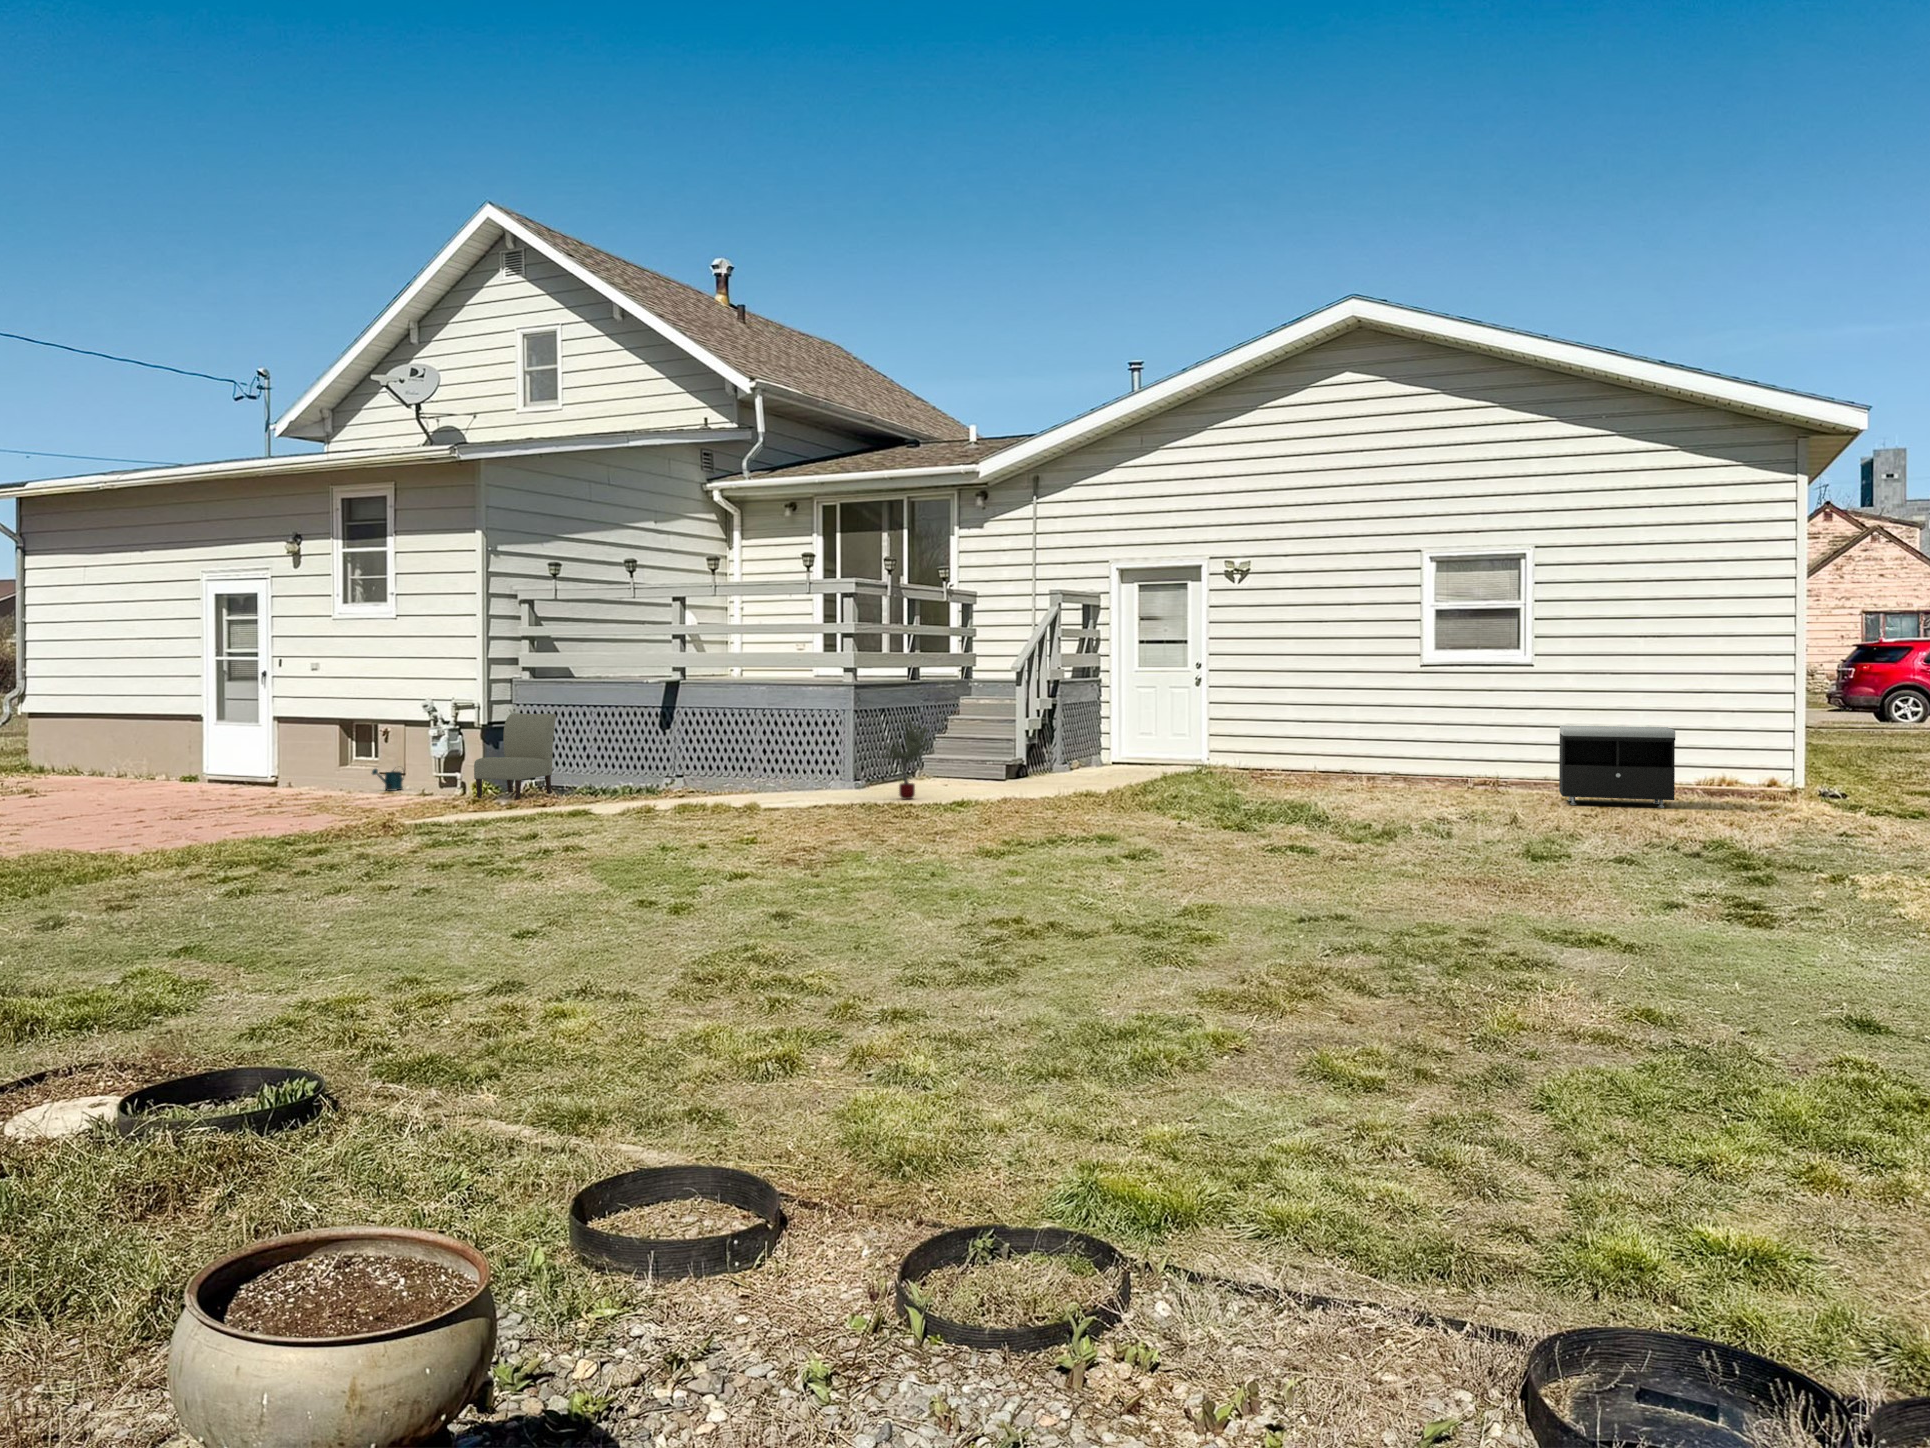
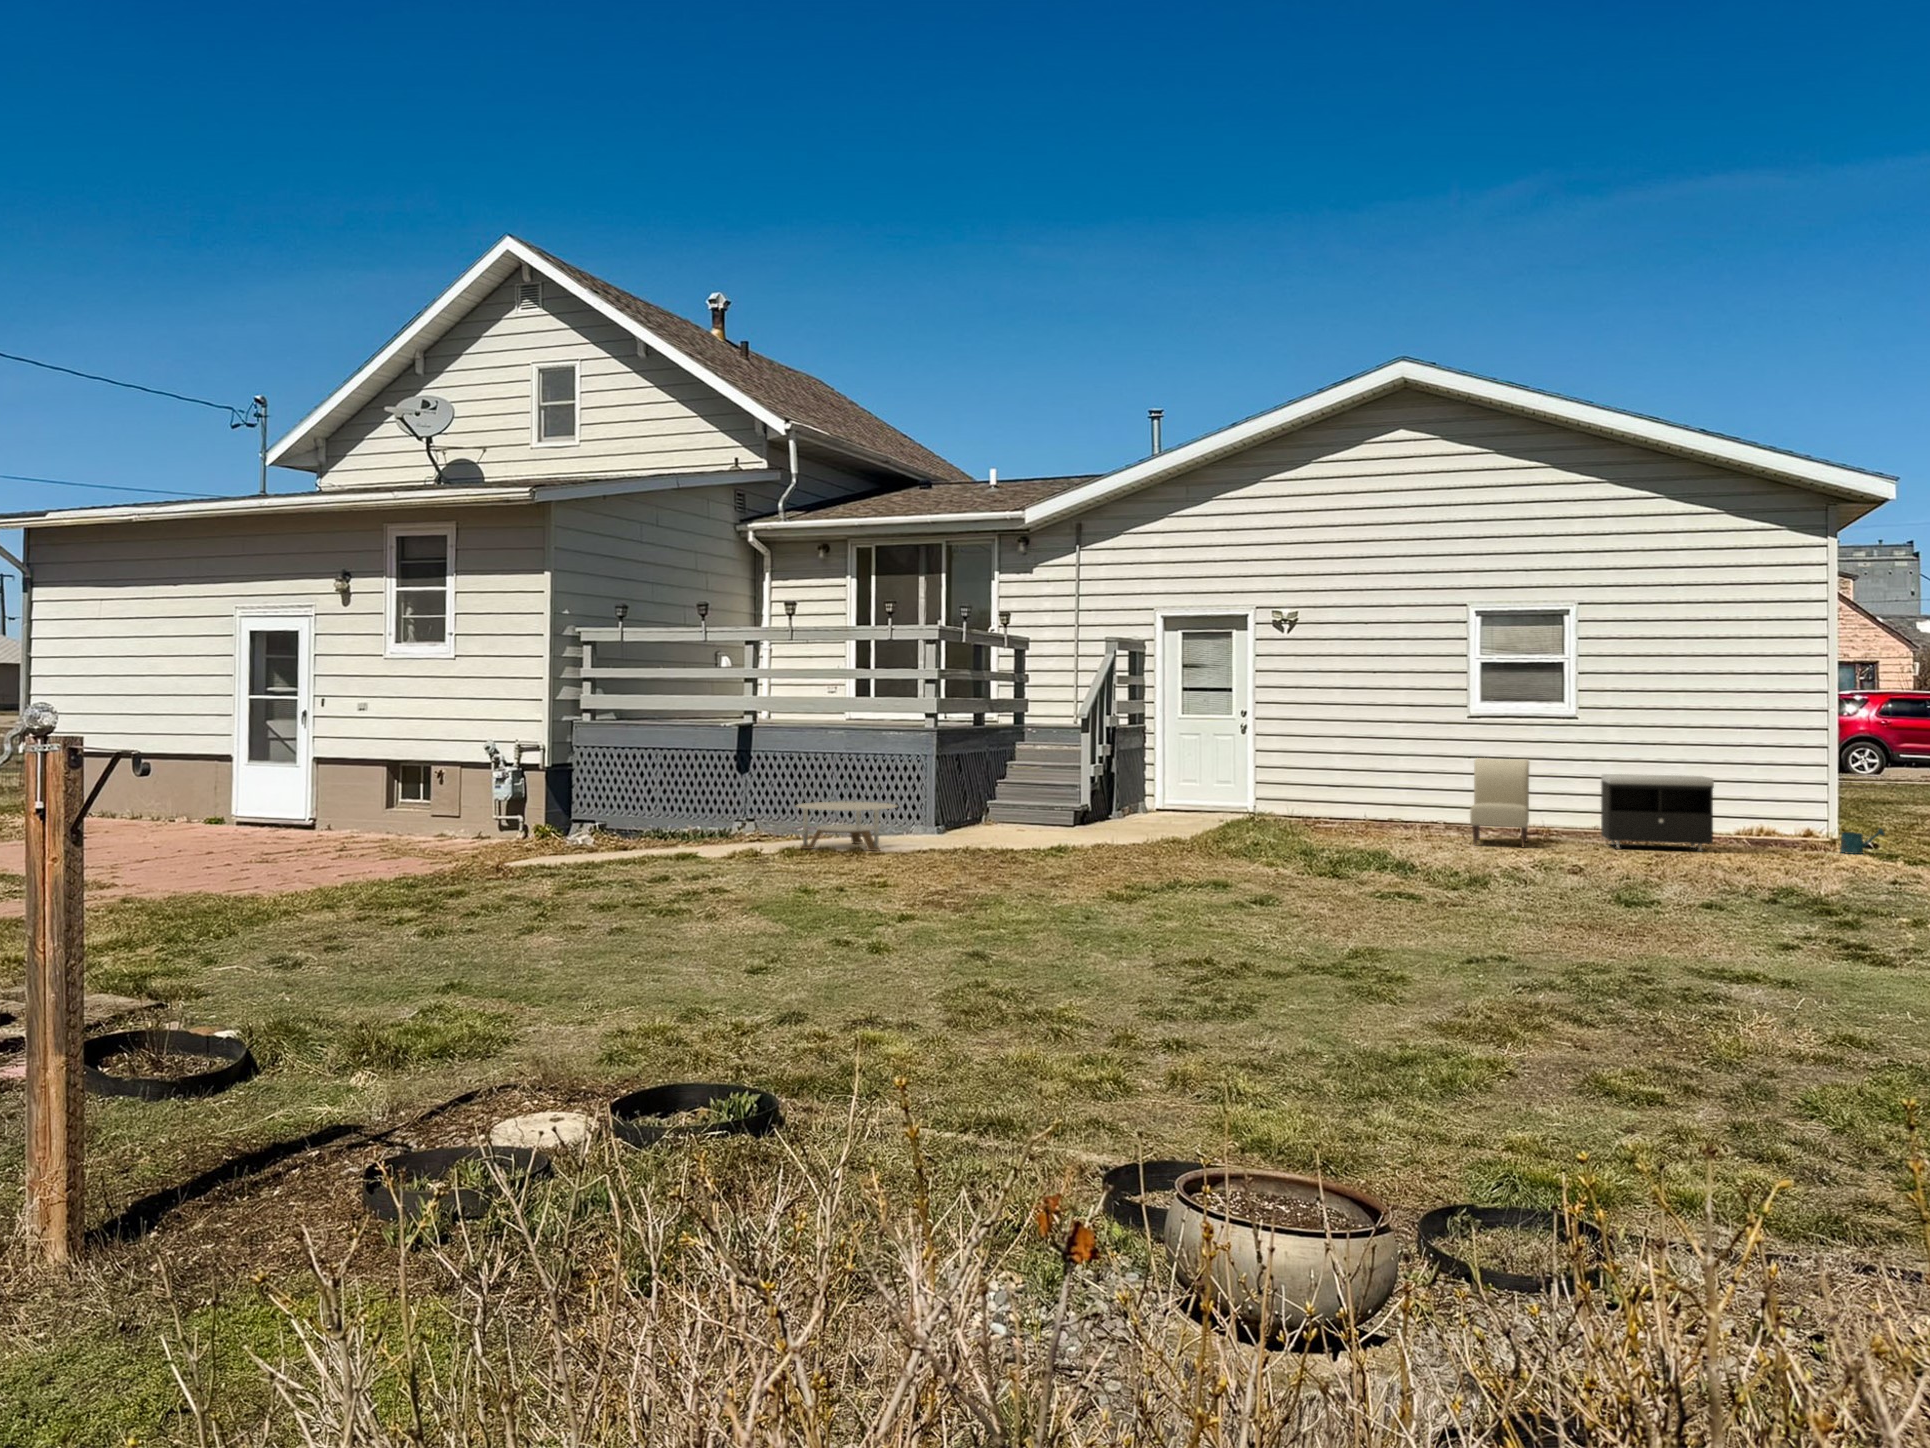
chair: present [474,713,556,800] -> present [1470,758,1529,847]
potted tree: present [883,719,930,800] -> none [957,762,1004,843]
round table: none [711,758,816,808] -> present [796,801,897,851]
watering can: present [372,769,405,791] -> present [1840,829,1885,854]

